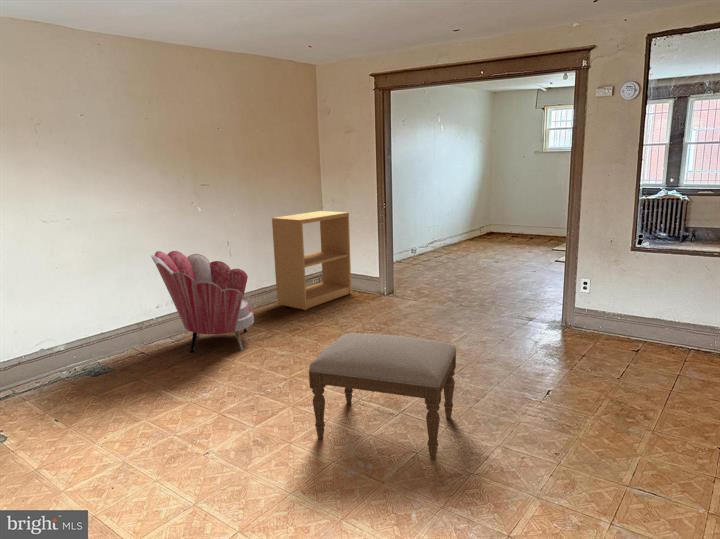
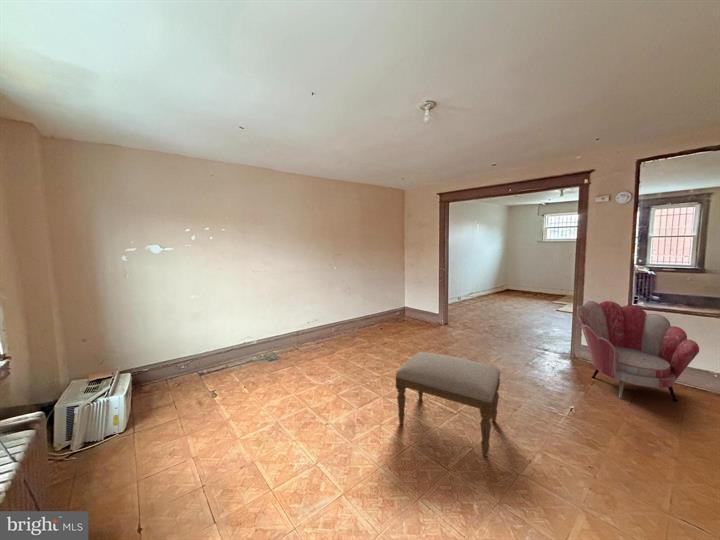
bookshelf: present [272,211,351,310] -> none [376,273,421,331]
armchair: present [151,251,254,353] -> present [577,301,699,401]

